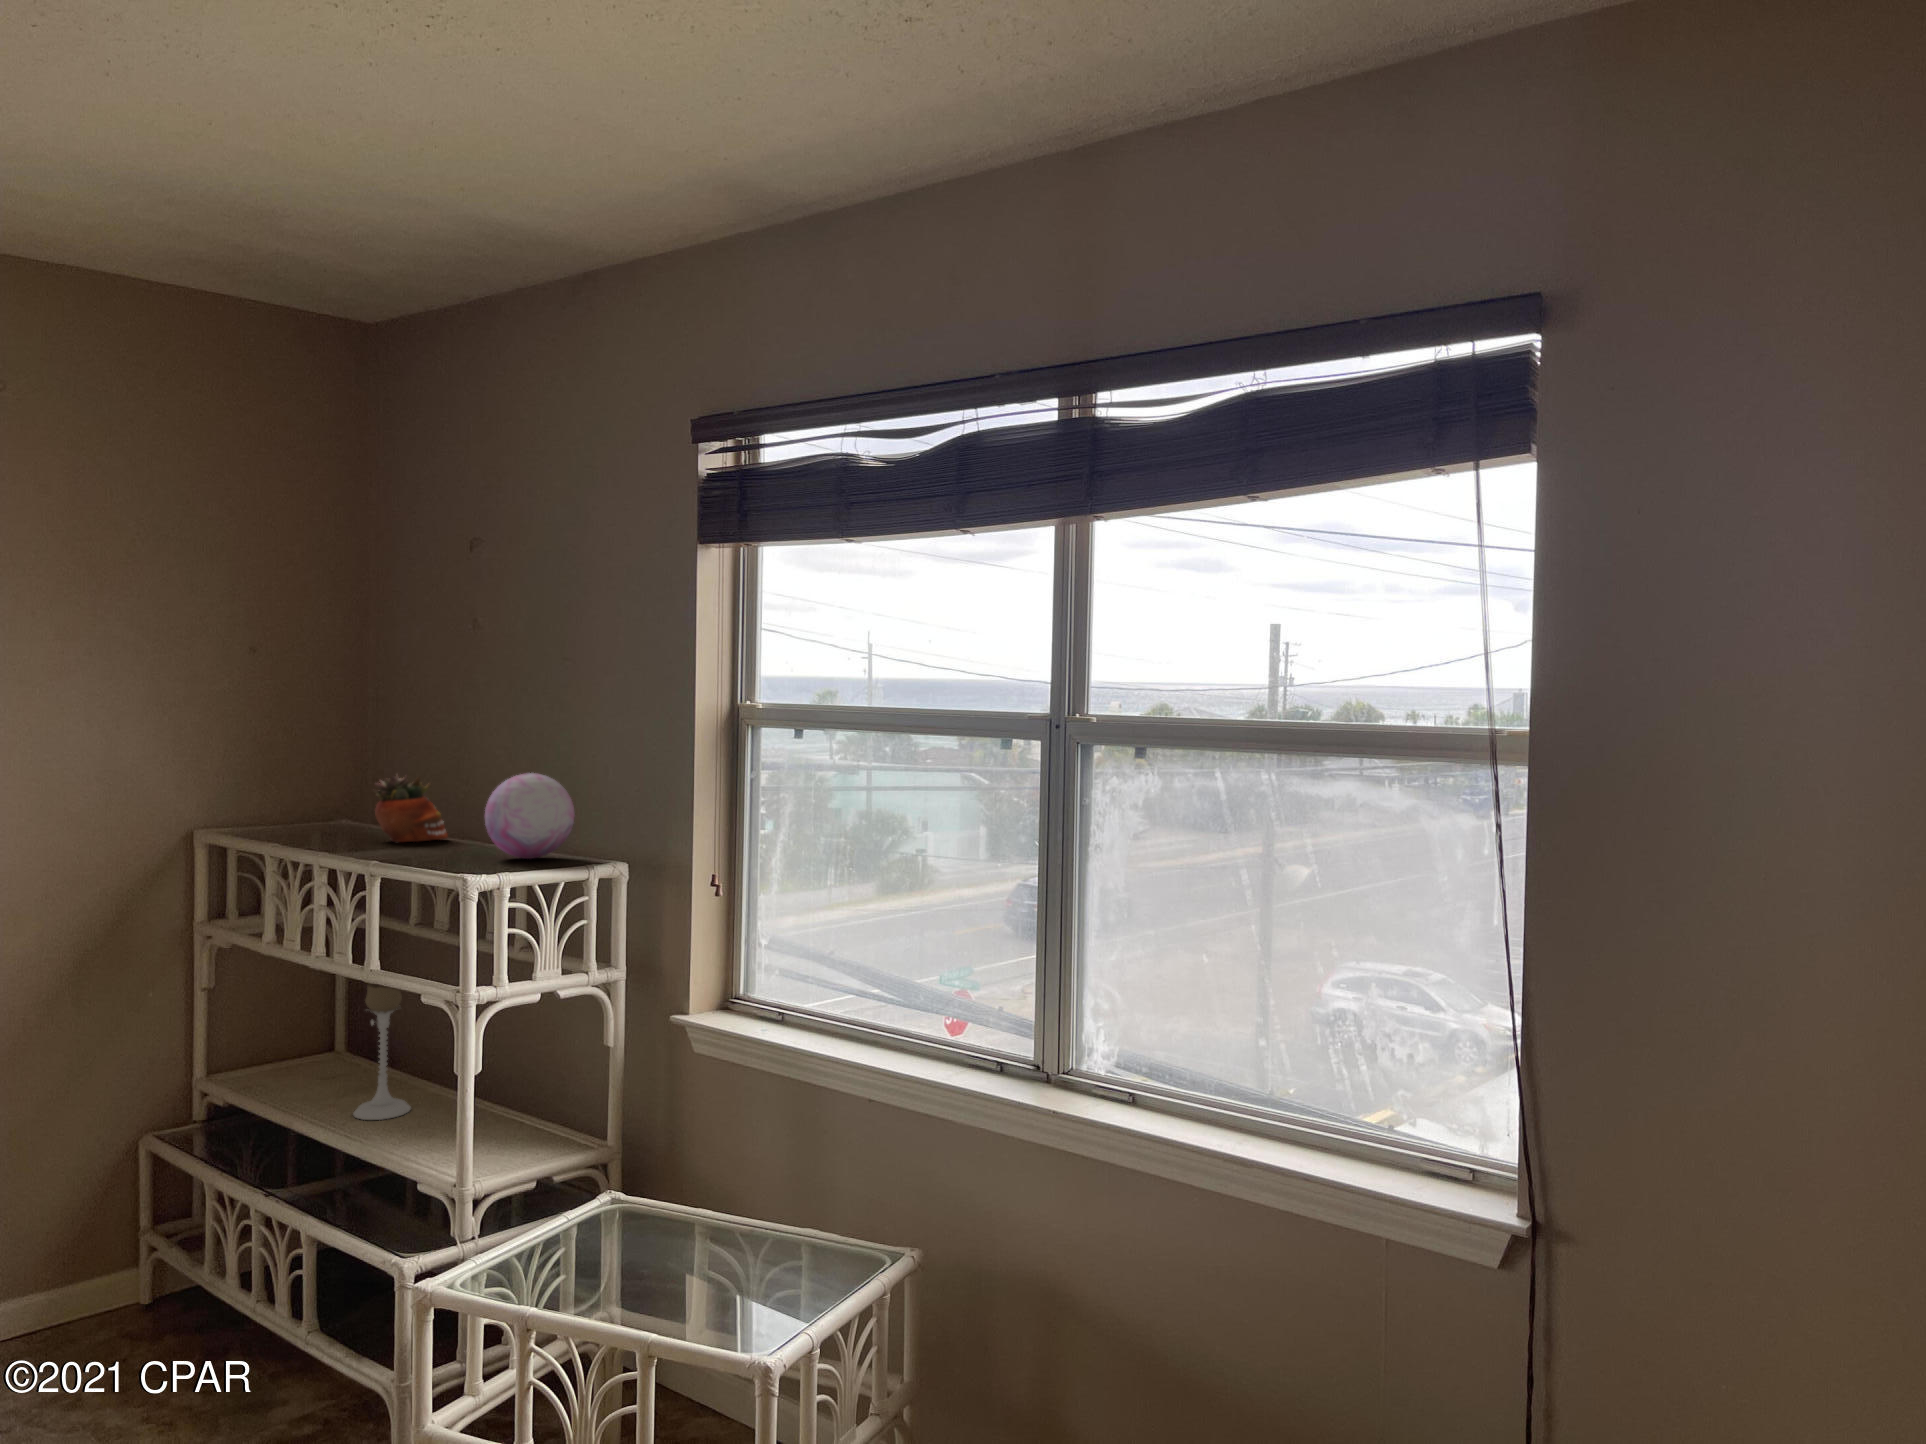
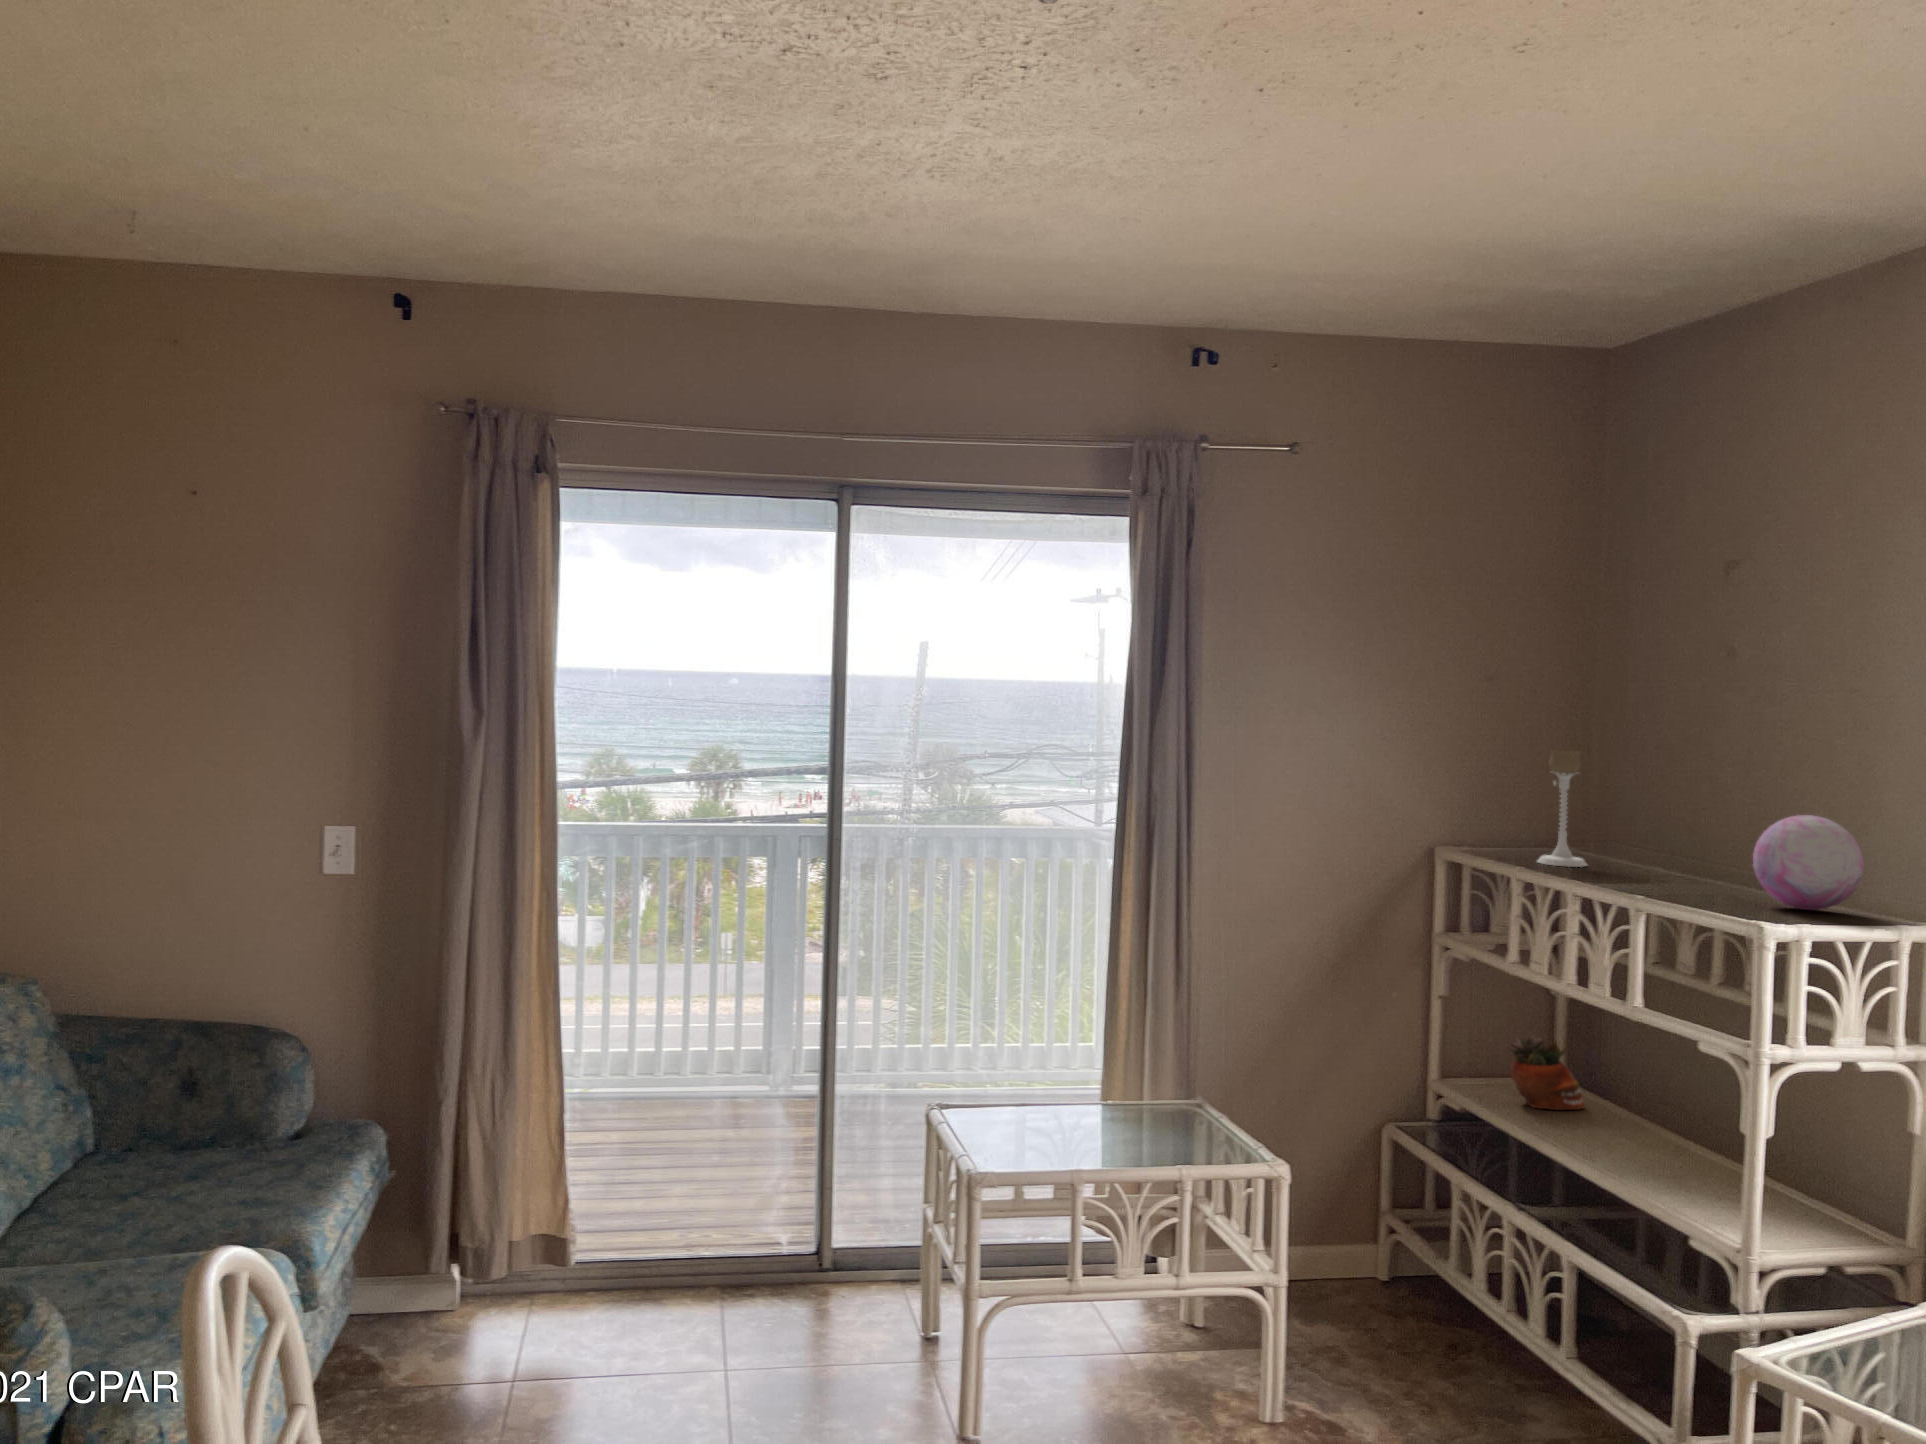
succulent planter: present [373,775,448,842] -> present [1510,1035,1585,1110]
candle holder: present [353,983,411,1120] -> present [1537,750,1587,867]

